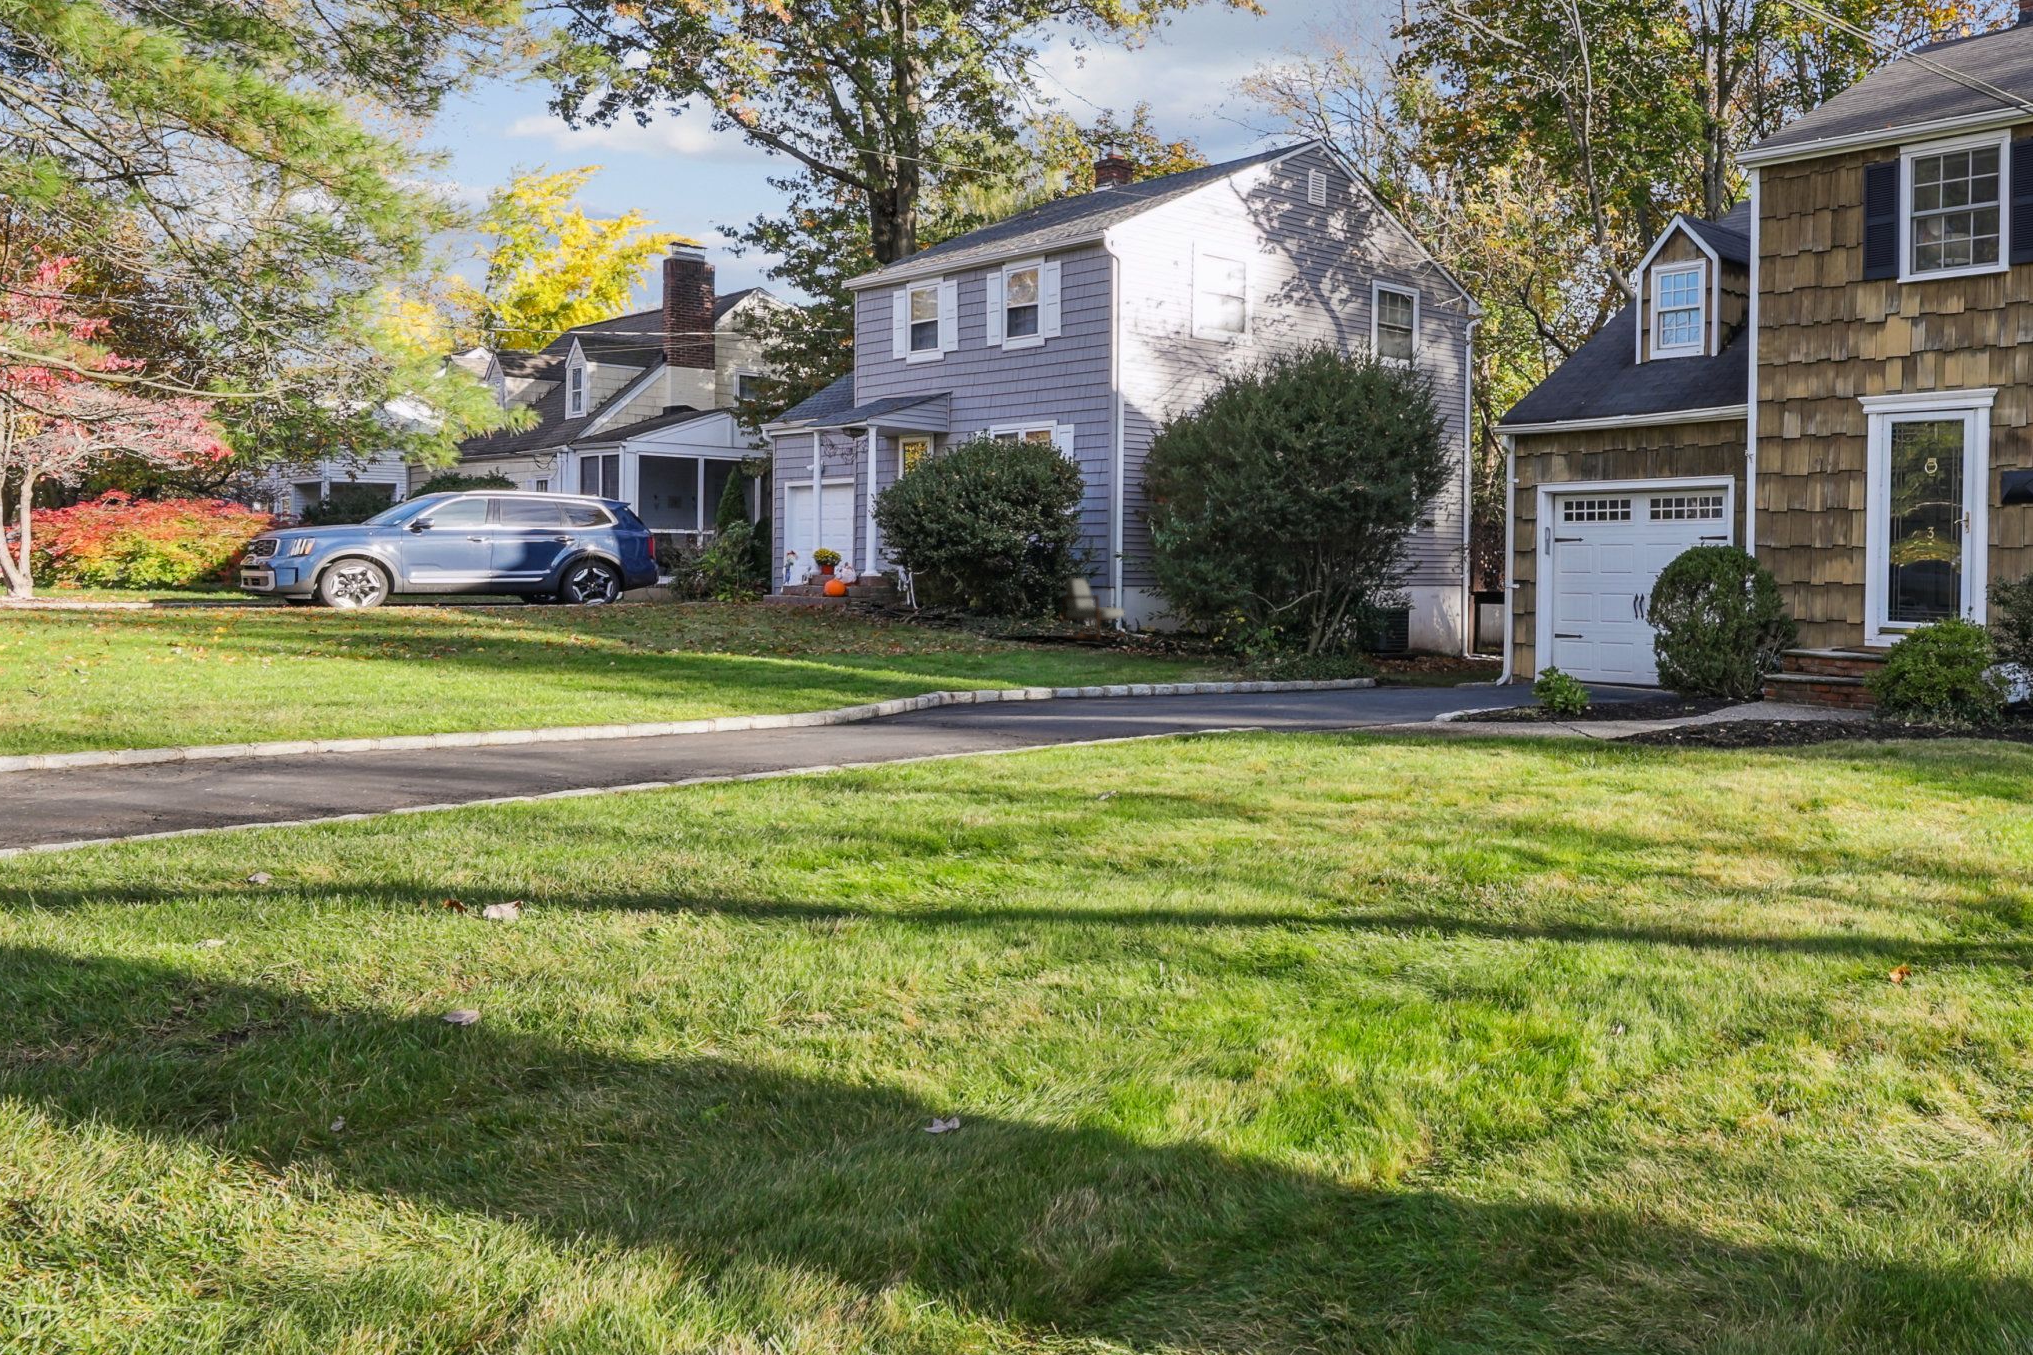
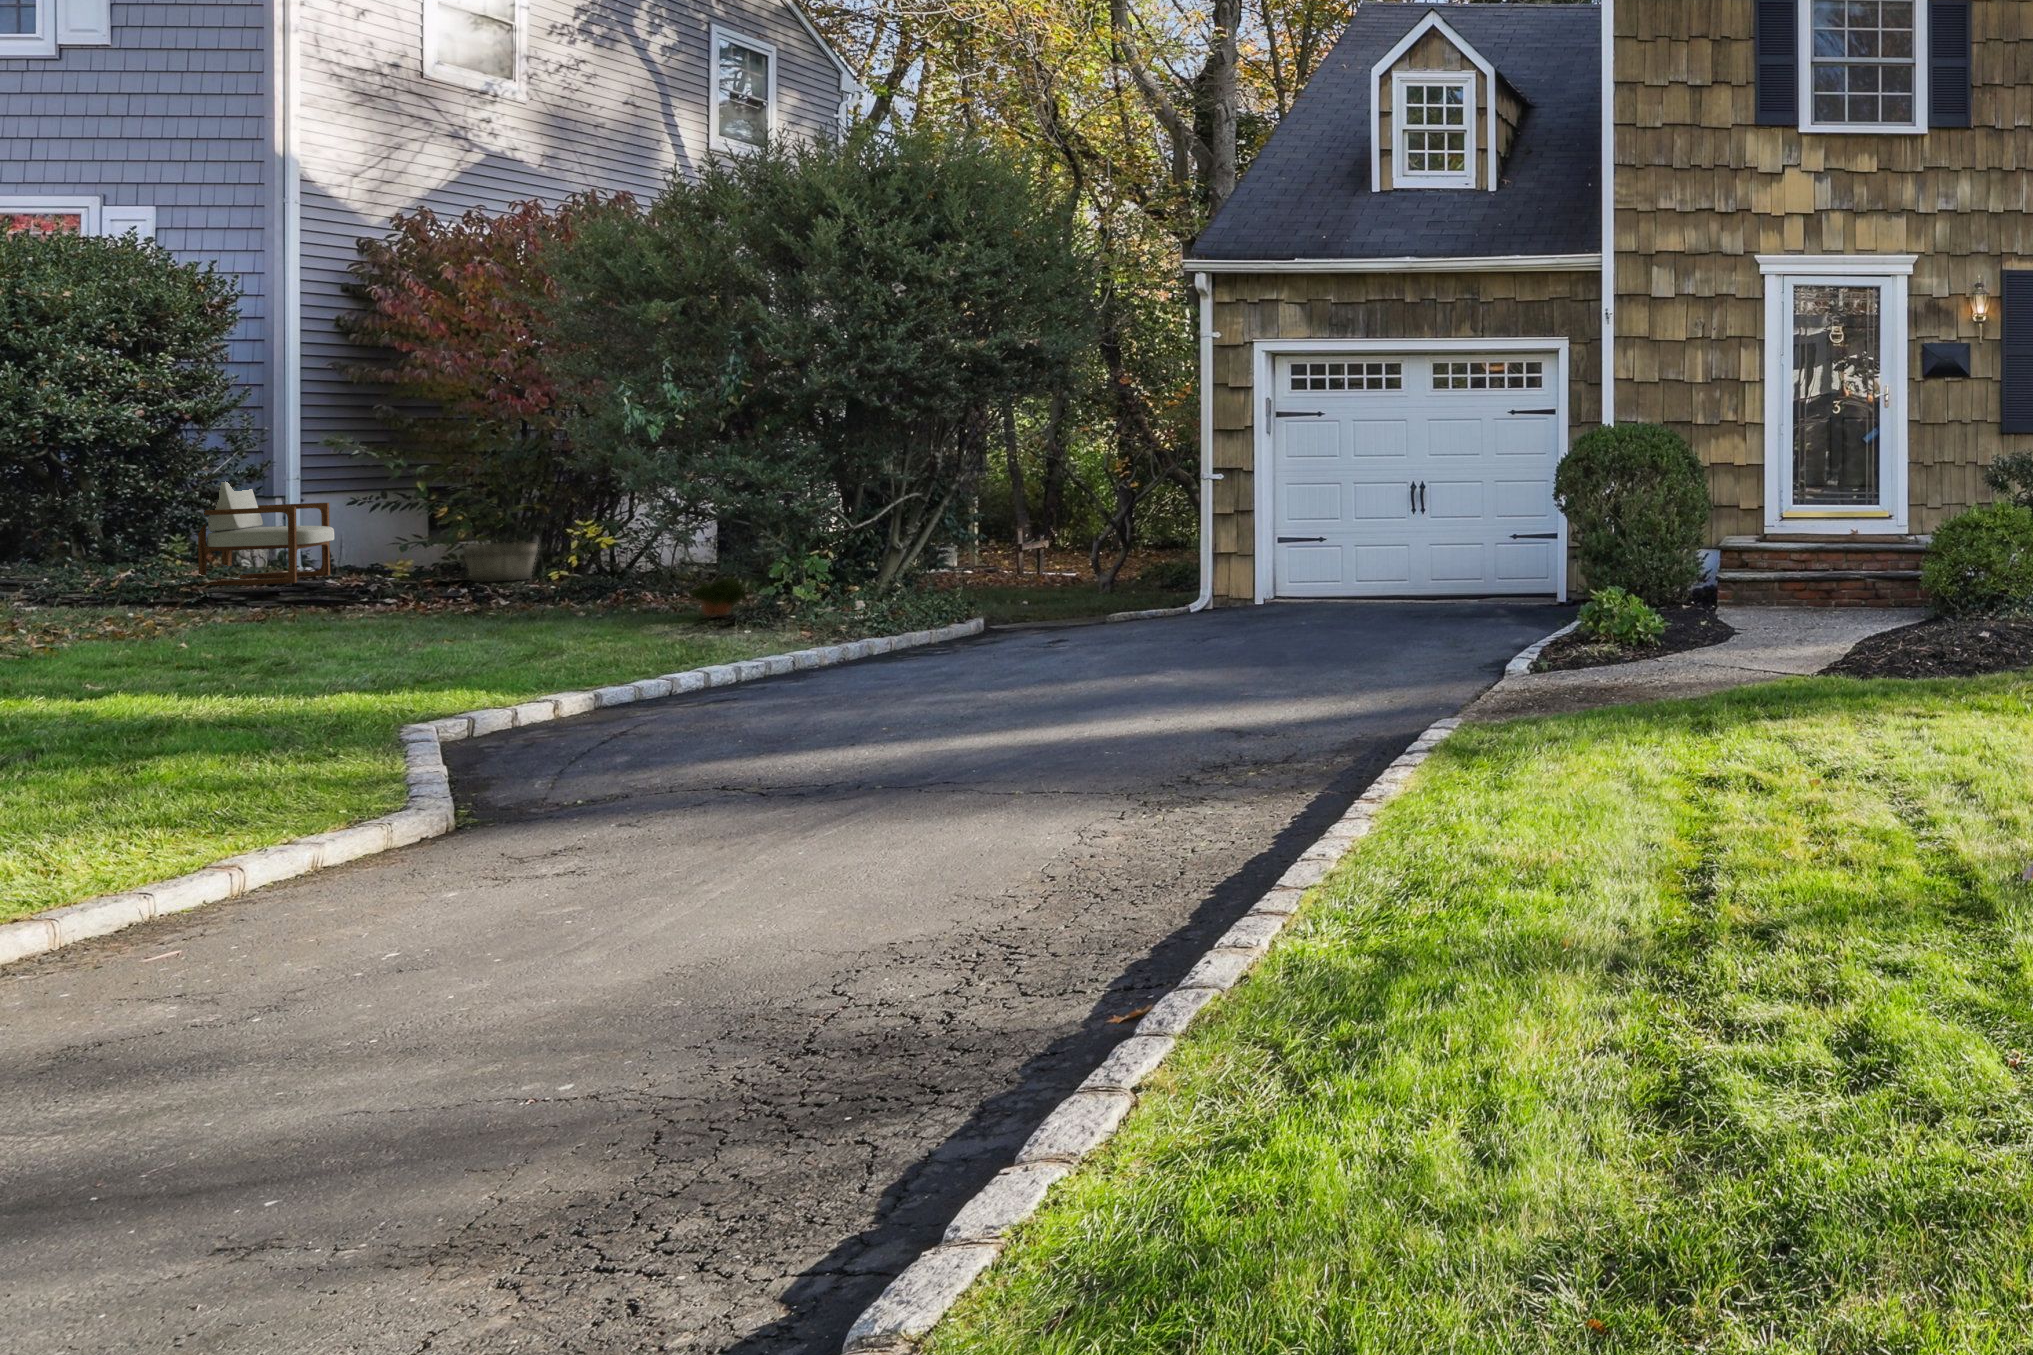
wooden bucket: none [1172,614,1210,645] -> present [462,541,539,582]
potted plant: none [1201,643,1245,670] -> present [681,577,756,616]

